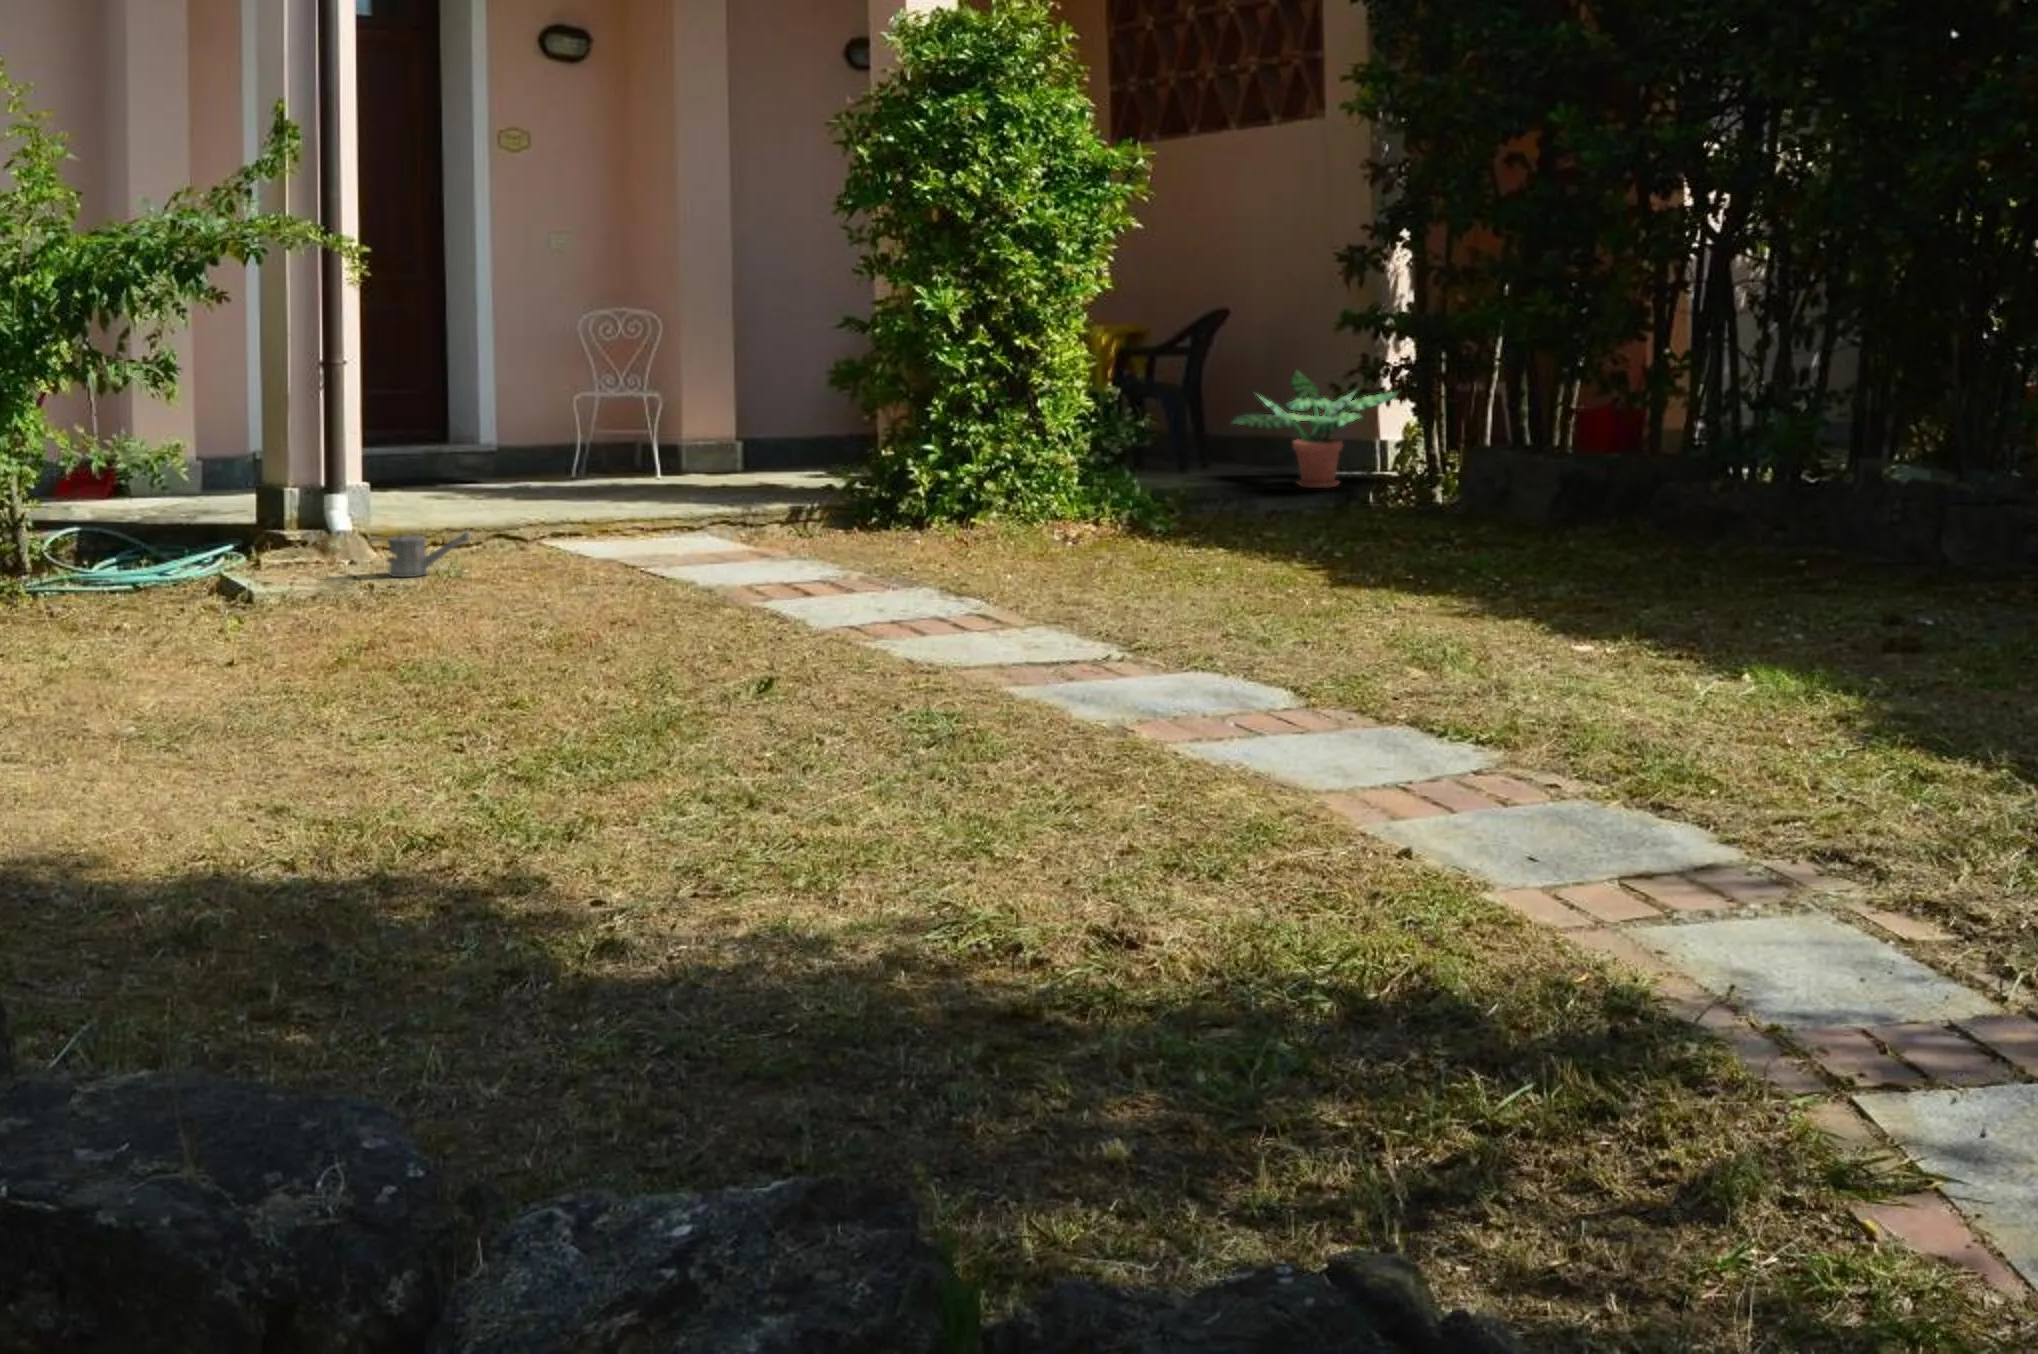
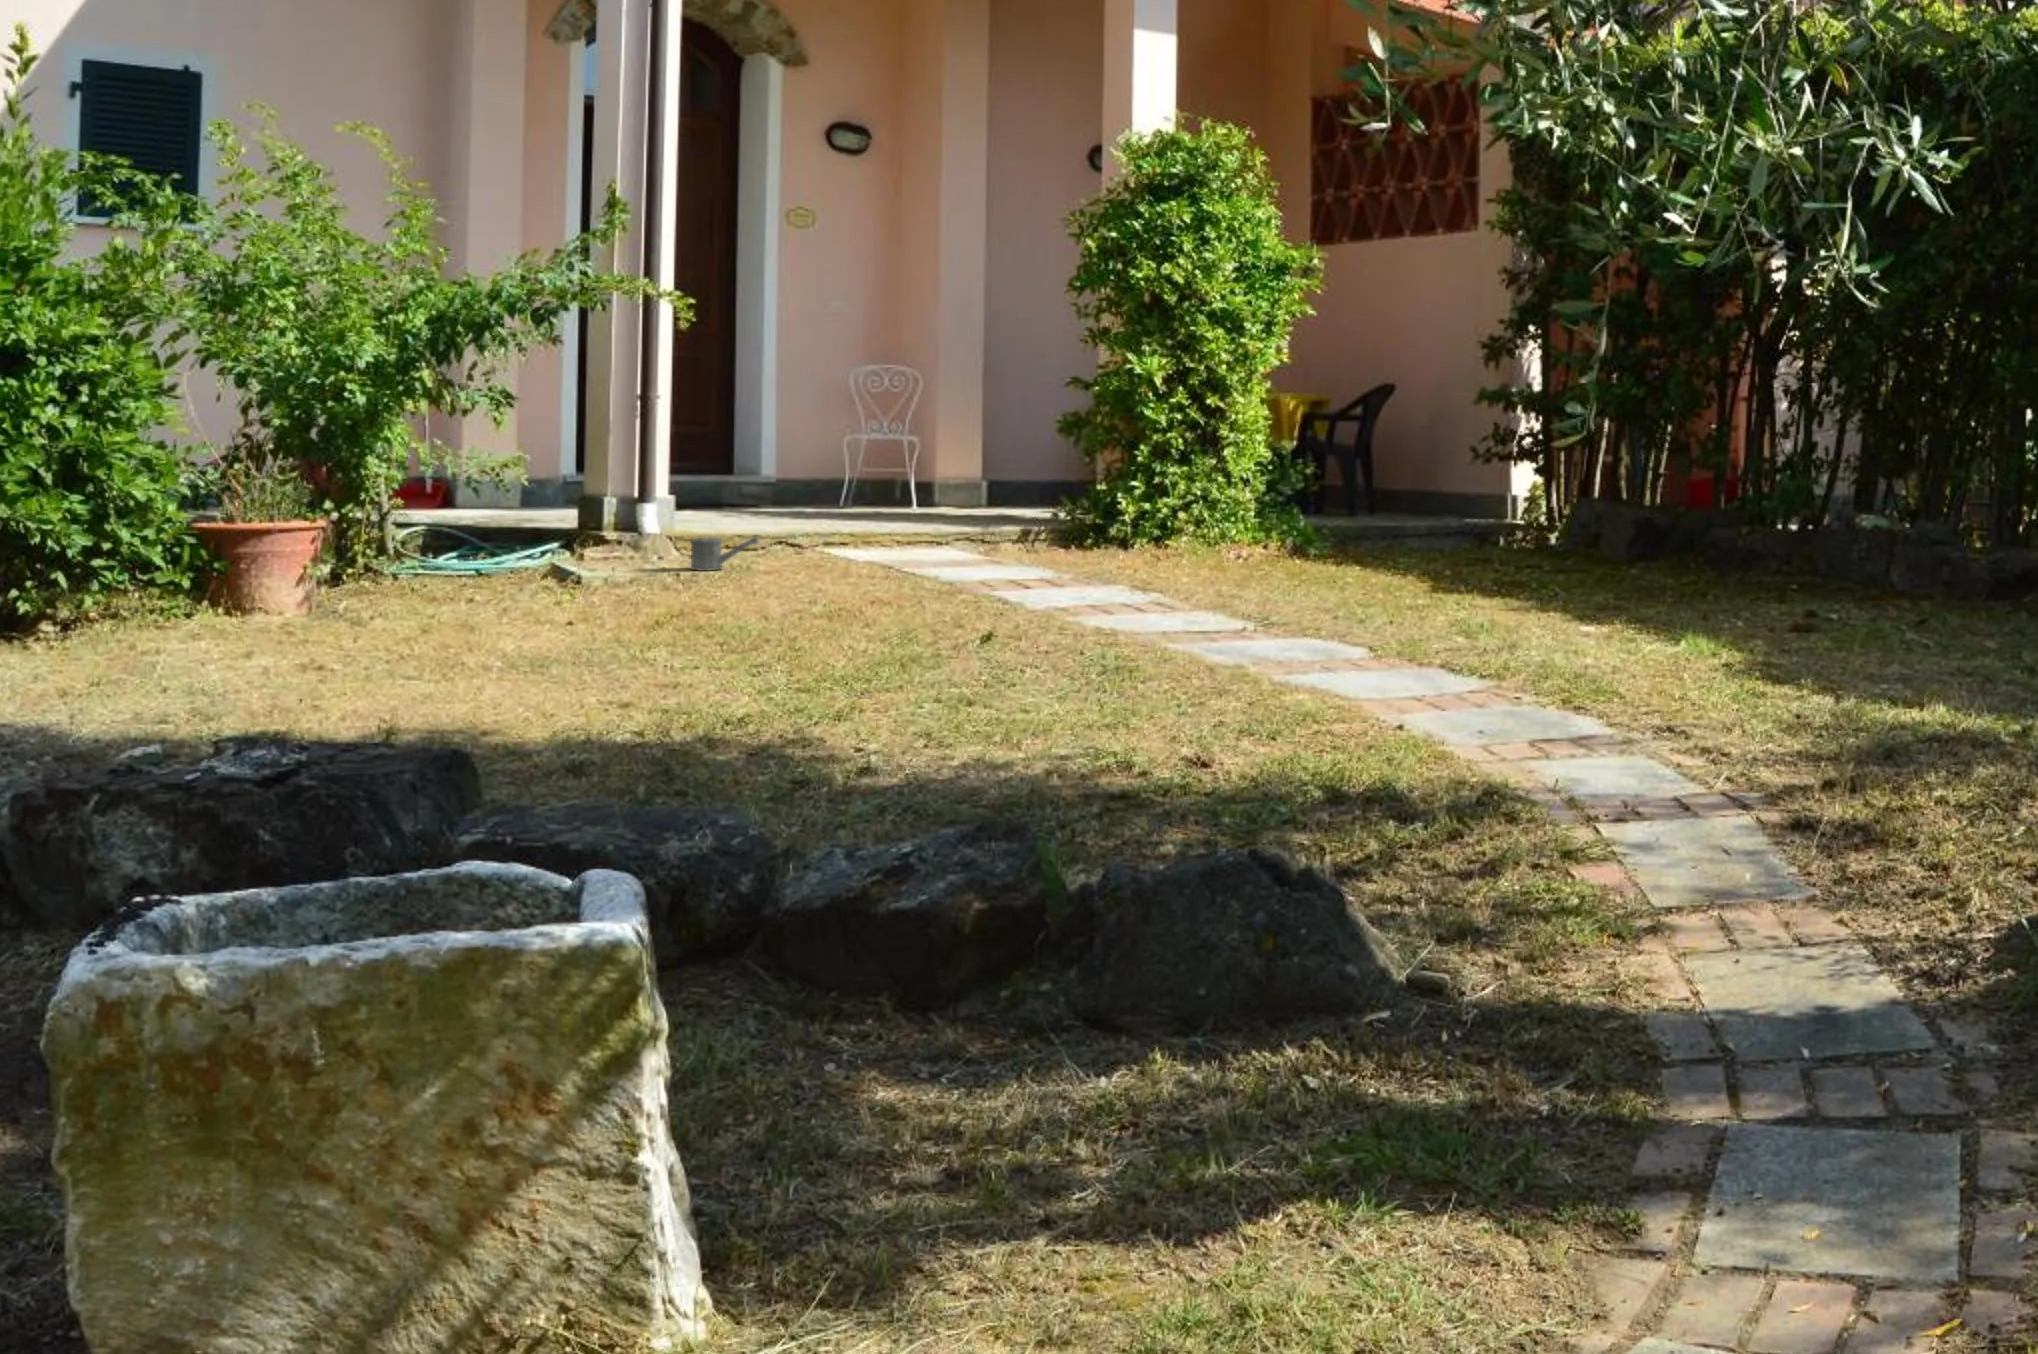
potted plant: present [1232,370,1398,488] -> none [1390,433,1522,529]

